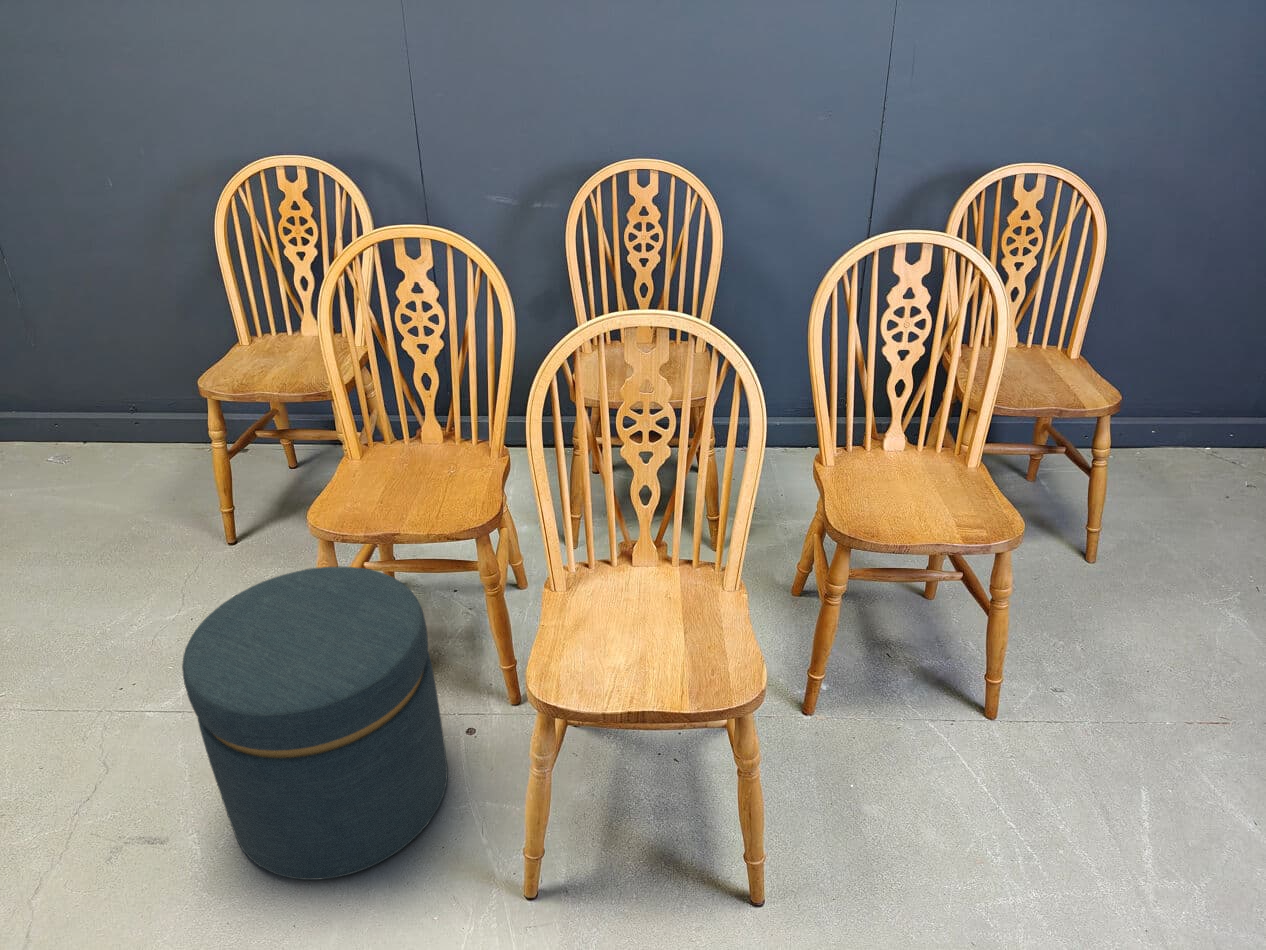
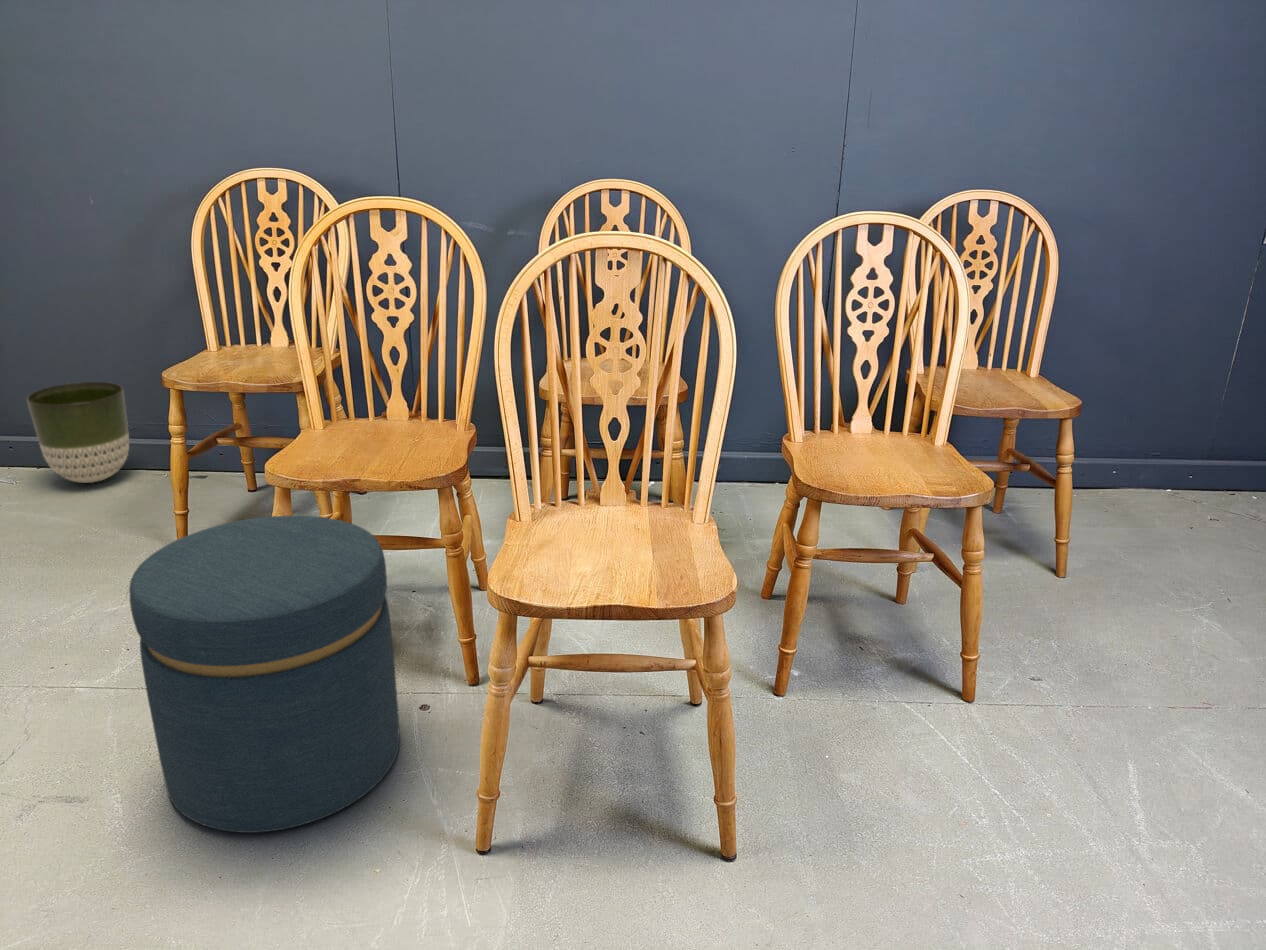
planter: none [72,366,174,467] -> present [27,382,129,483]

